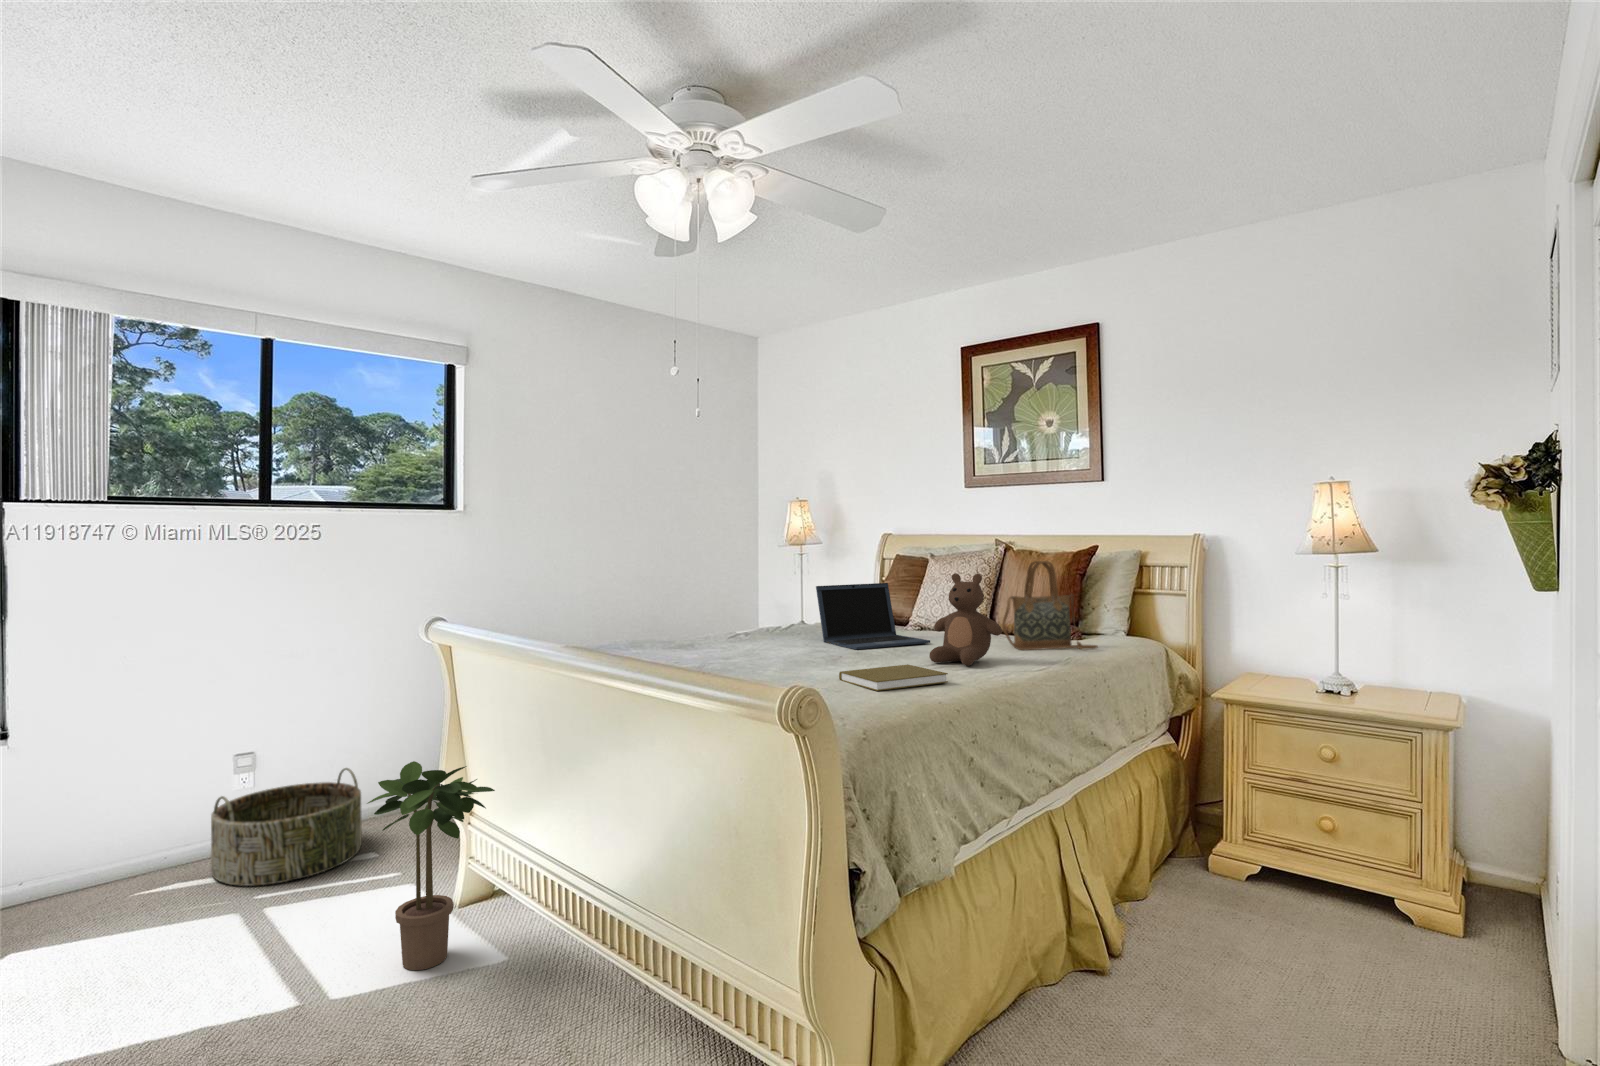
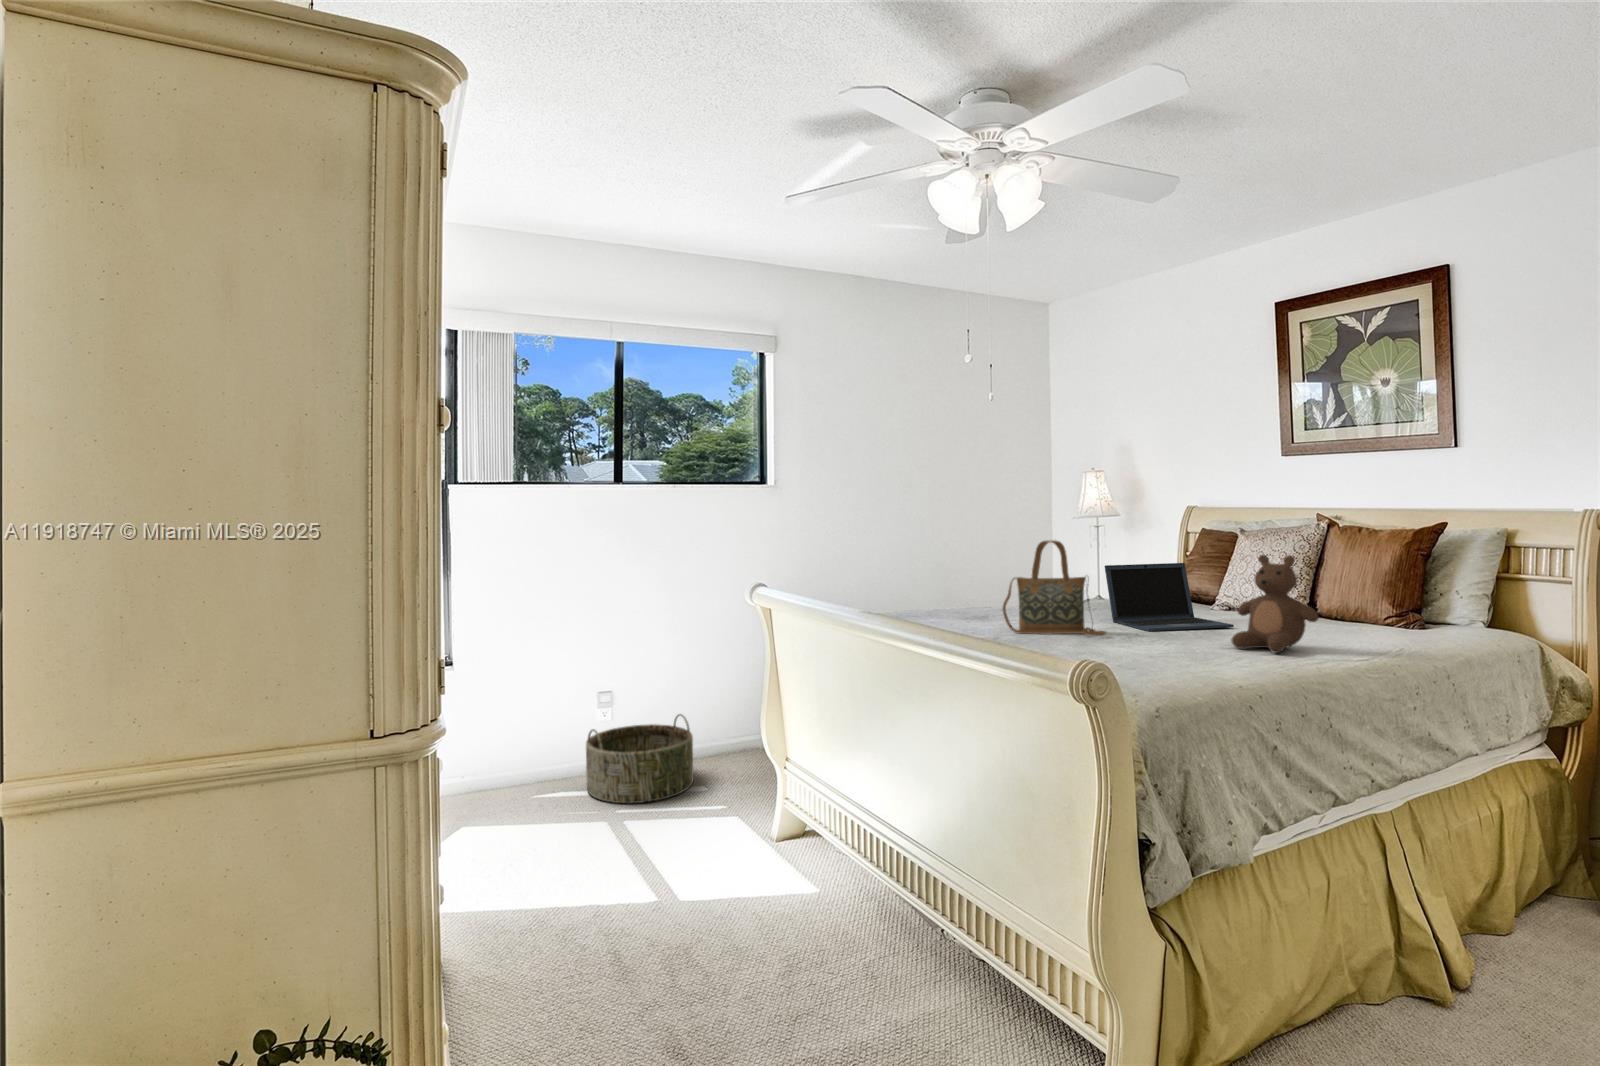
handbag: present [1002,561,1098,650] -> present [1003,540,1106,636]
book: present [839,664,948,691] -> none [1130,649,1251,674]
potted plant: present [367,761,495,970] -> none [704,711,805,886]

